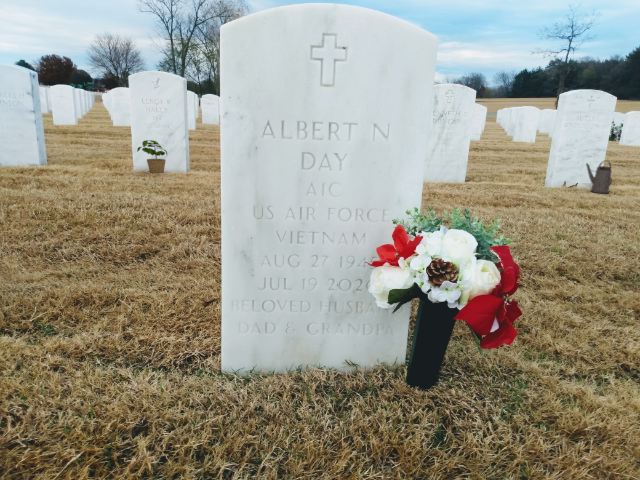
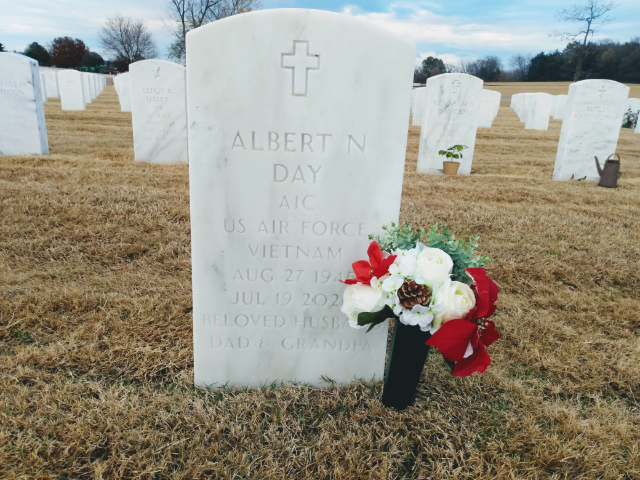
potted plant: present [137,140,167,173] -> present [438,145,468,175]

